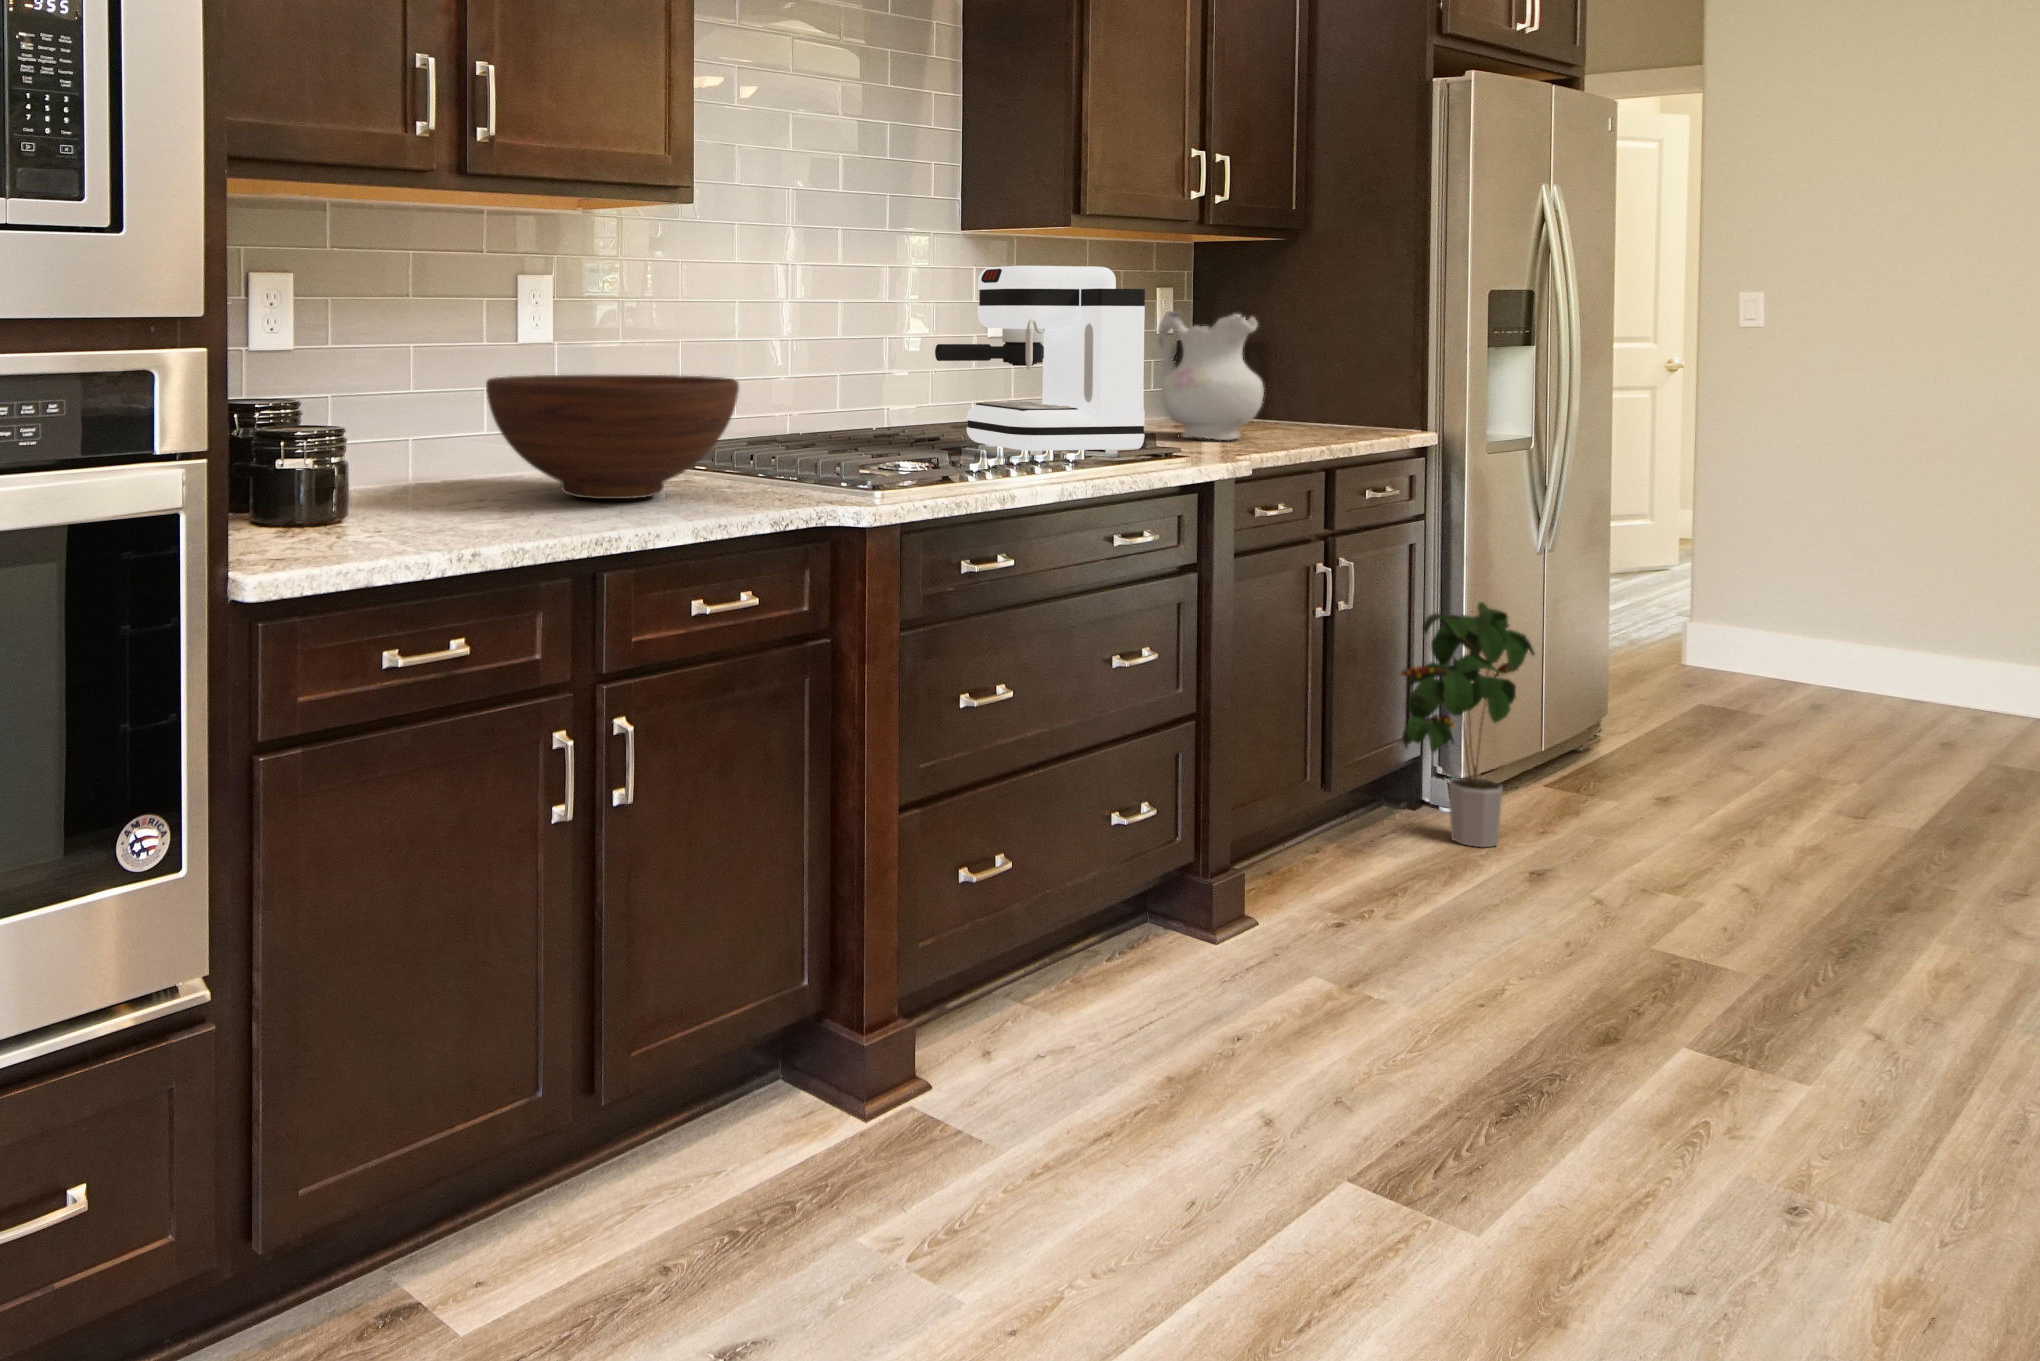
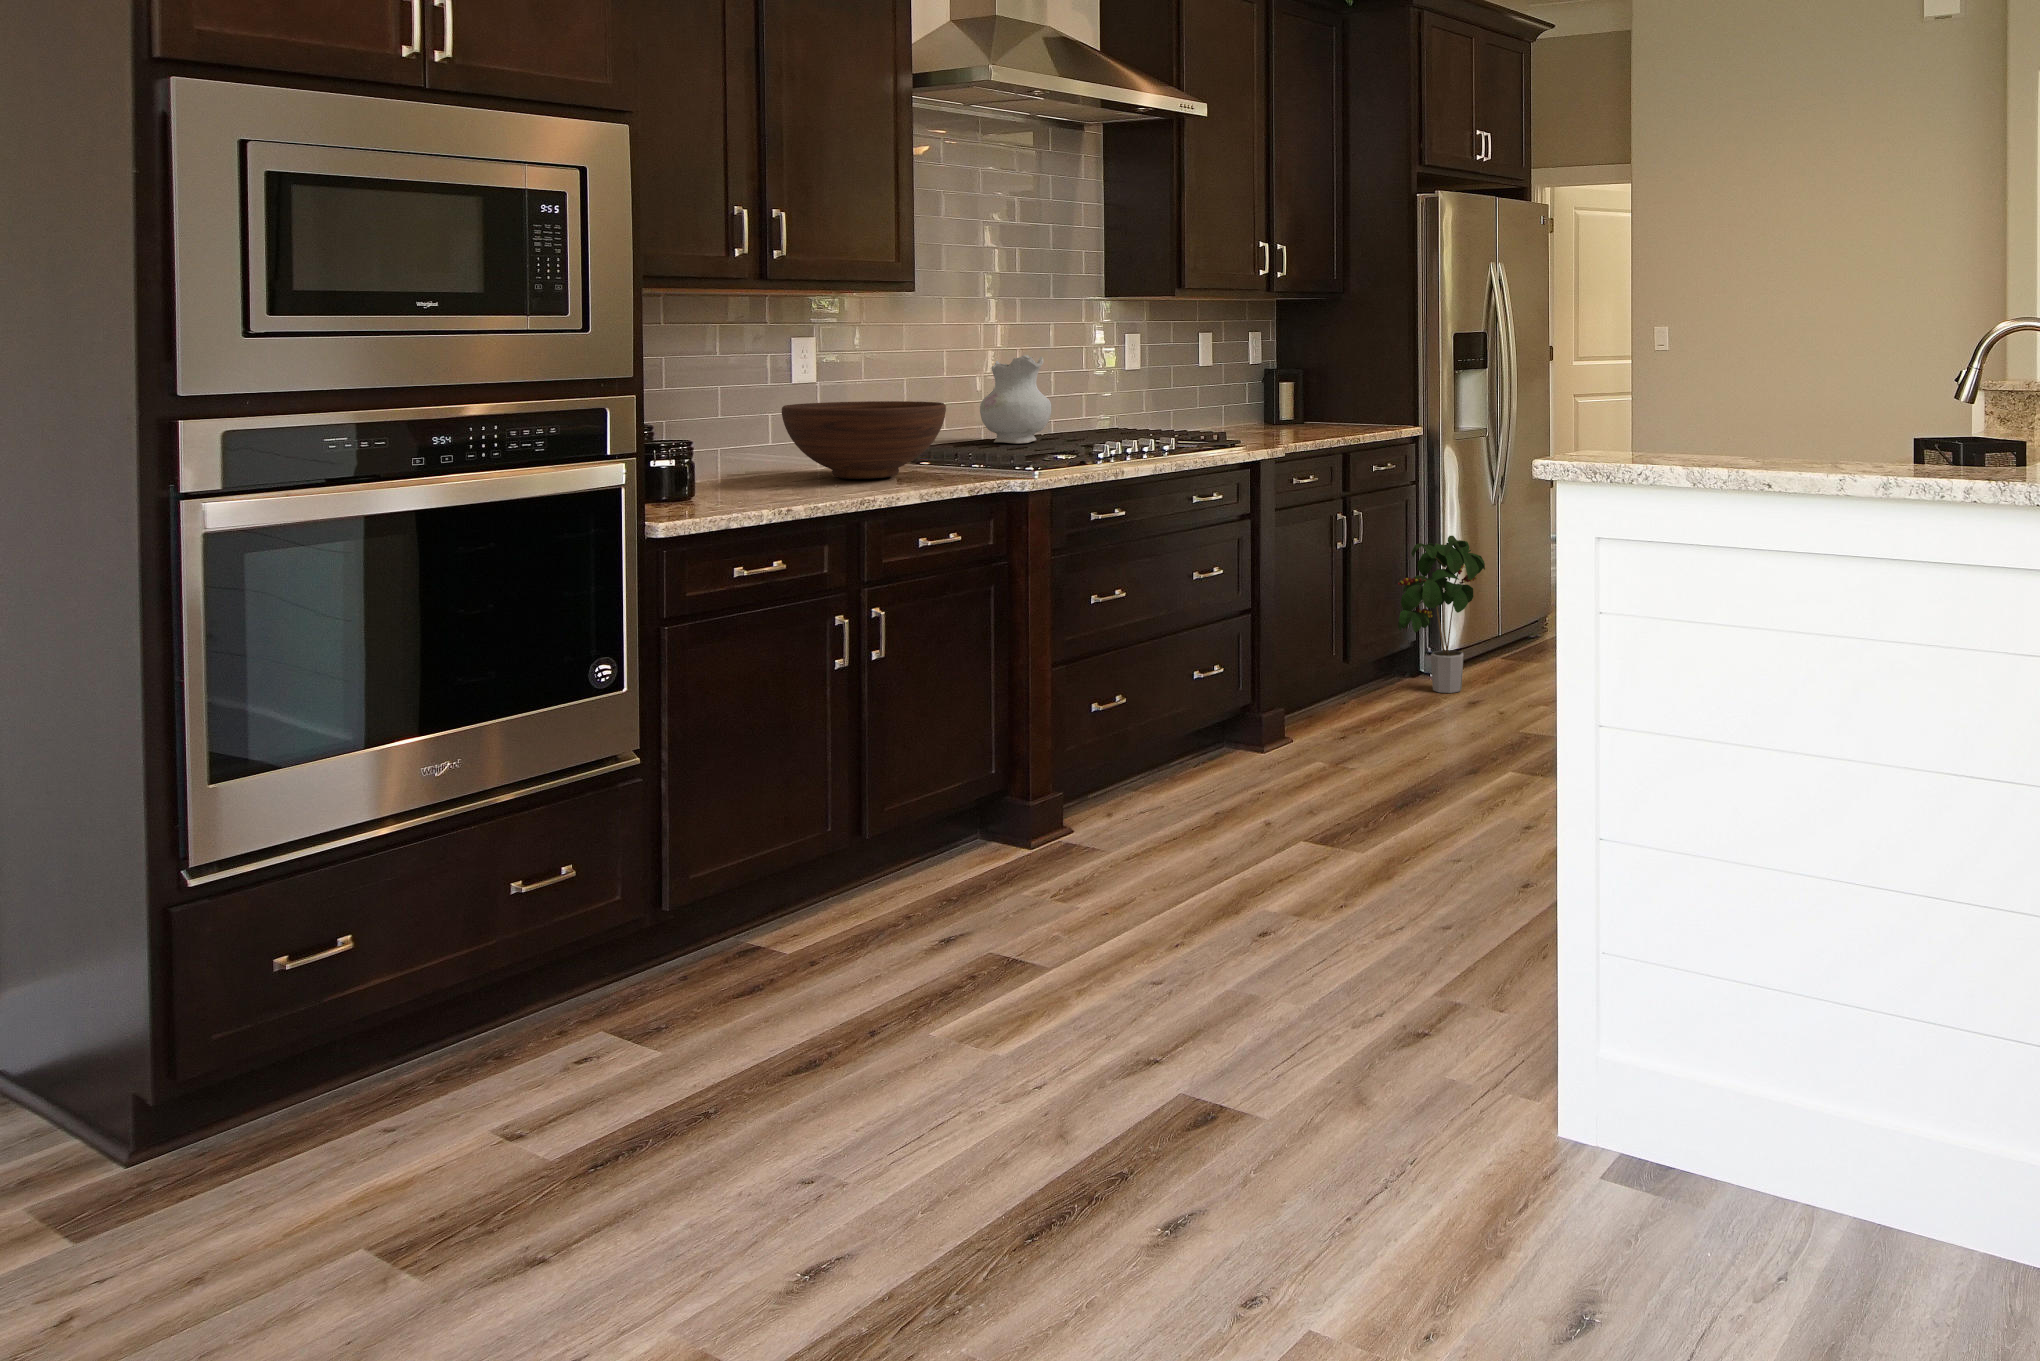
coffee maker: present [935,266,1145,455] -> none [1080,325,1214,447]
ceramic pitcher: present [1157,311,1264,440] -> present [980,355,1051,443]

